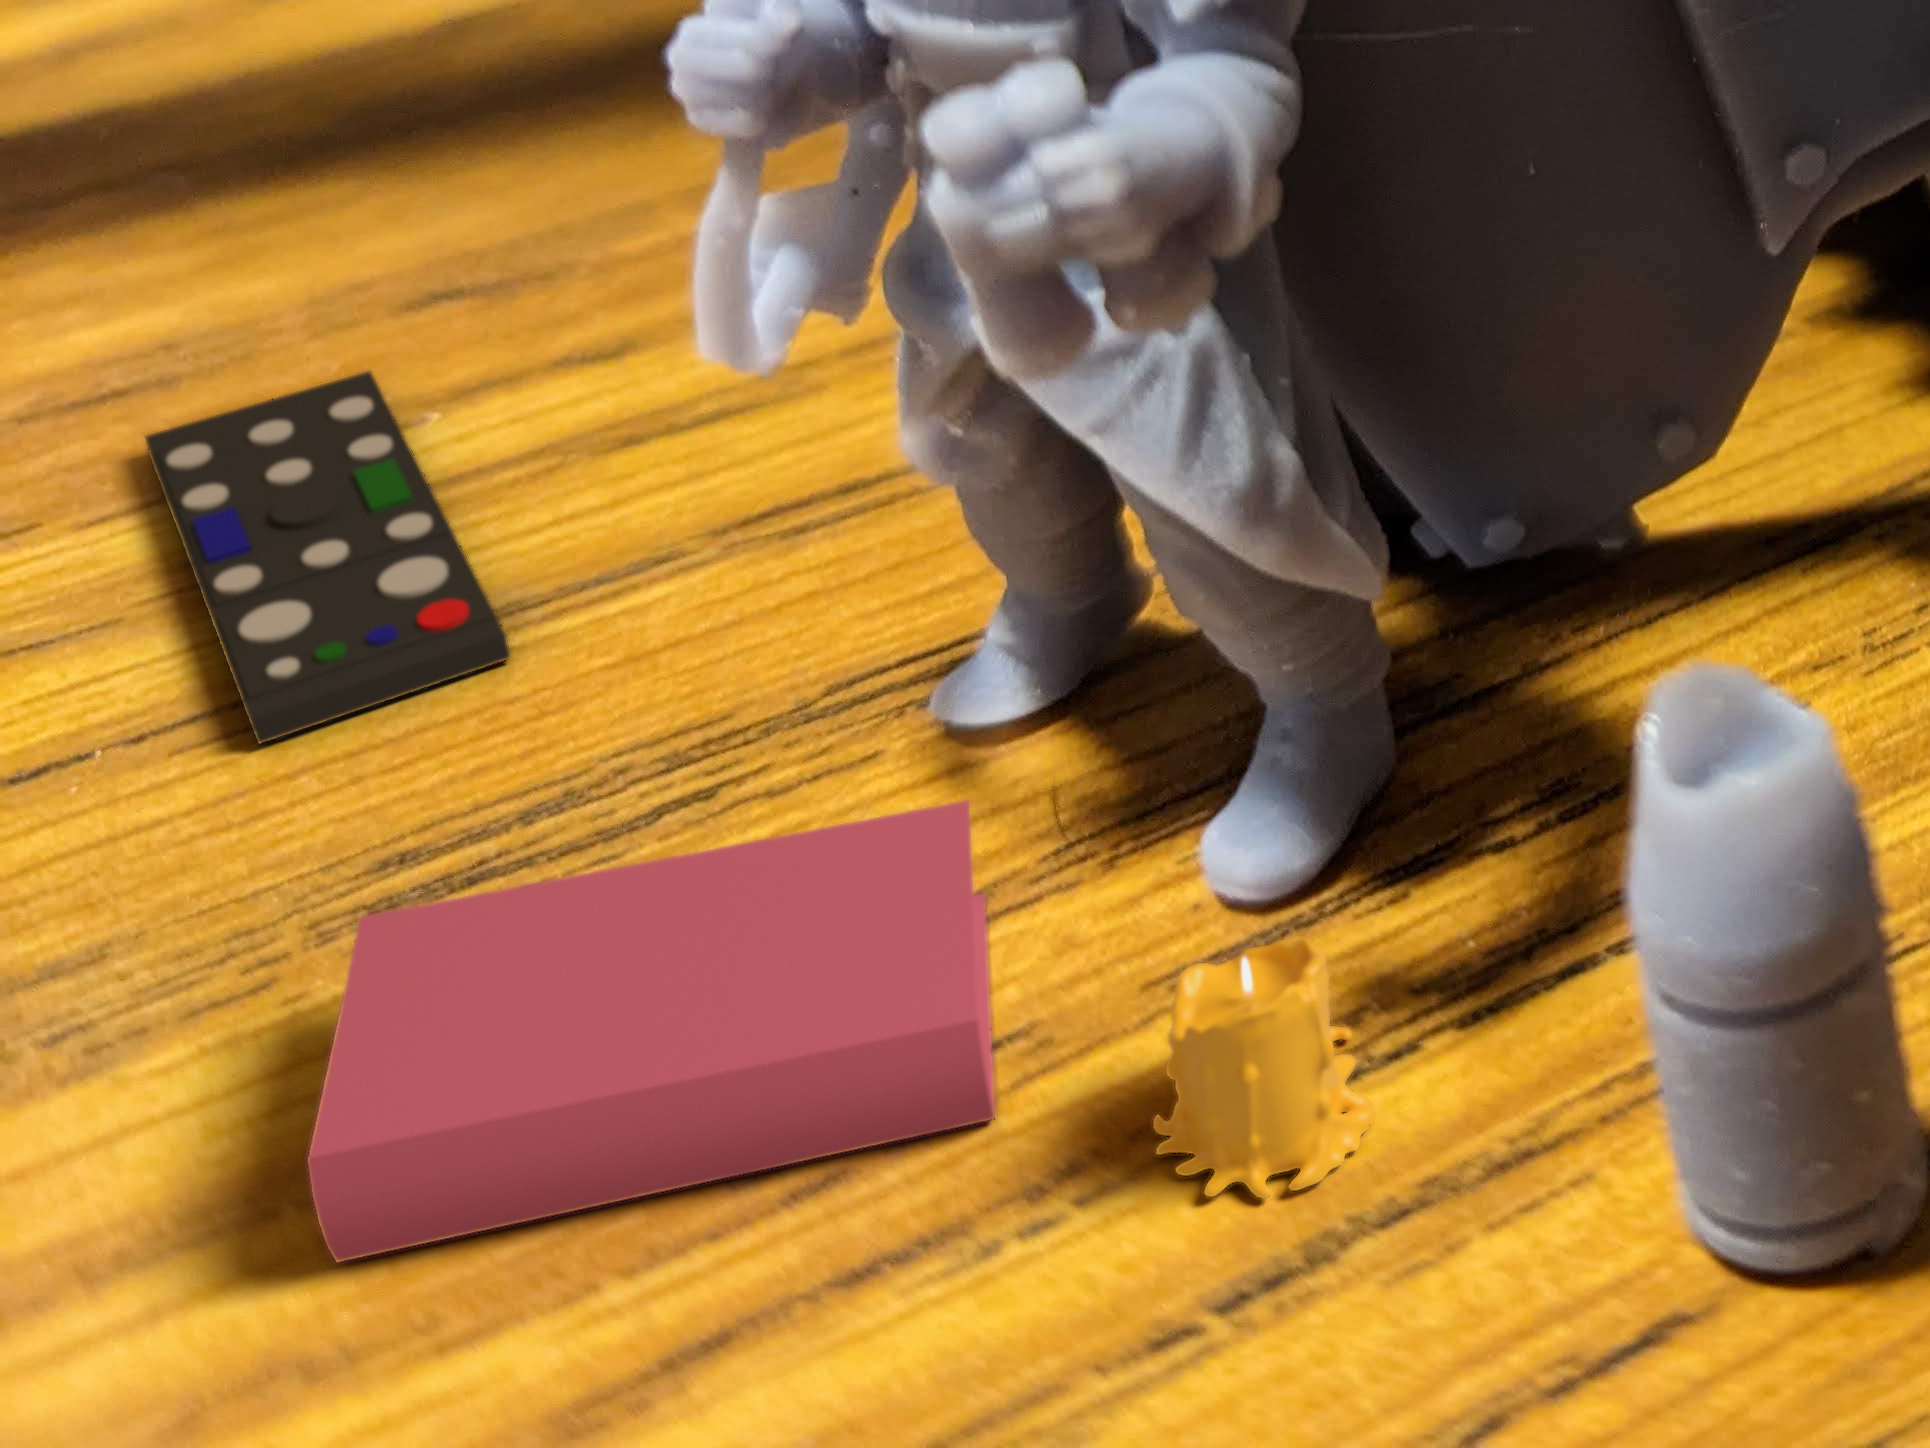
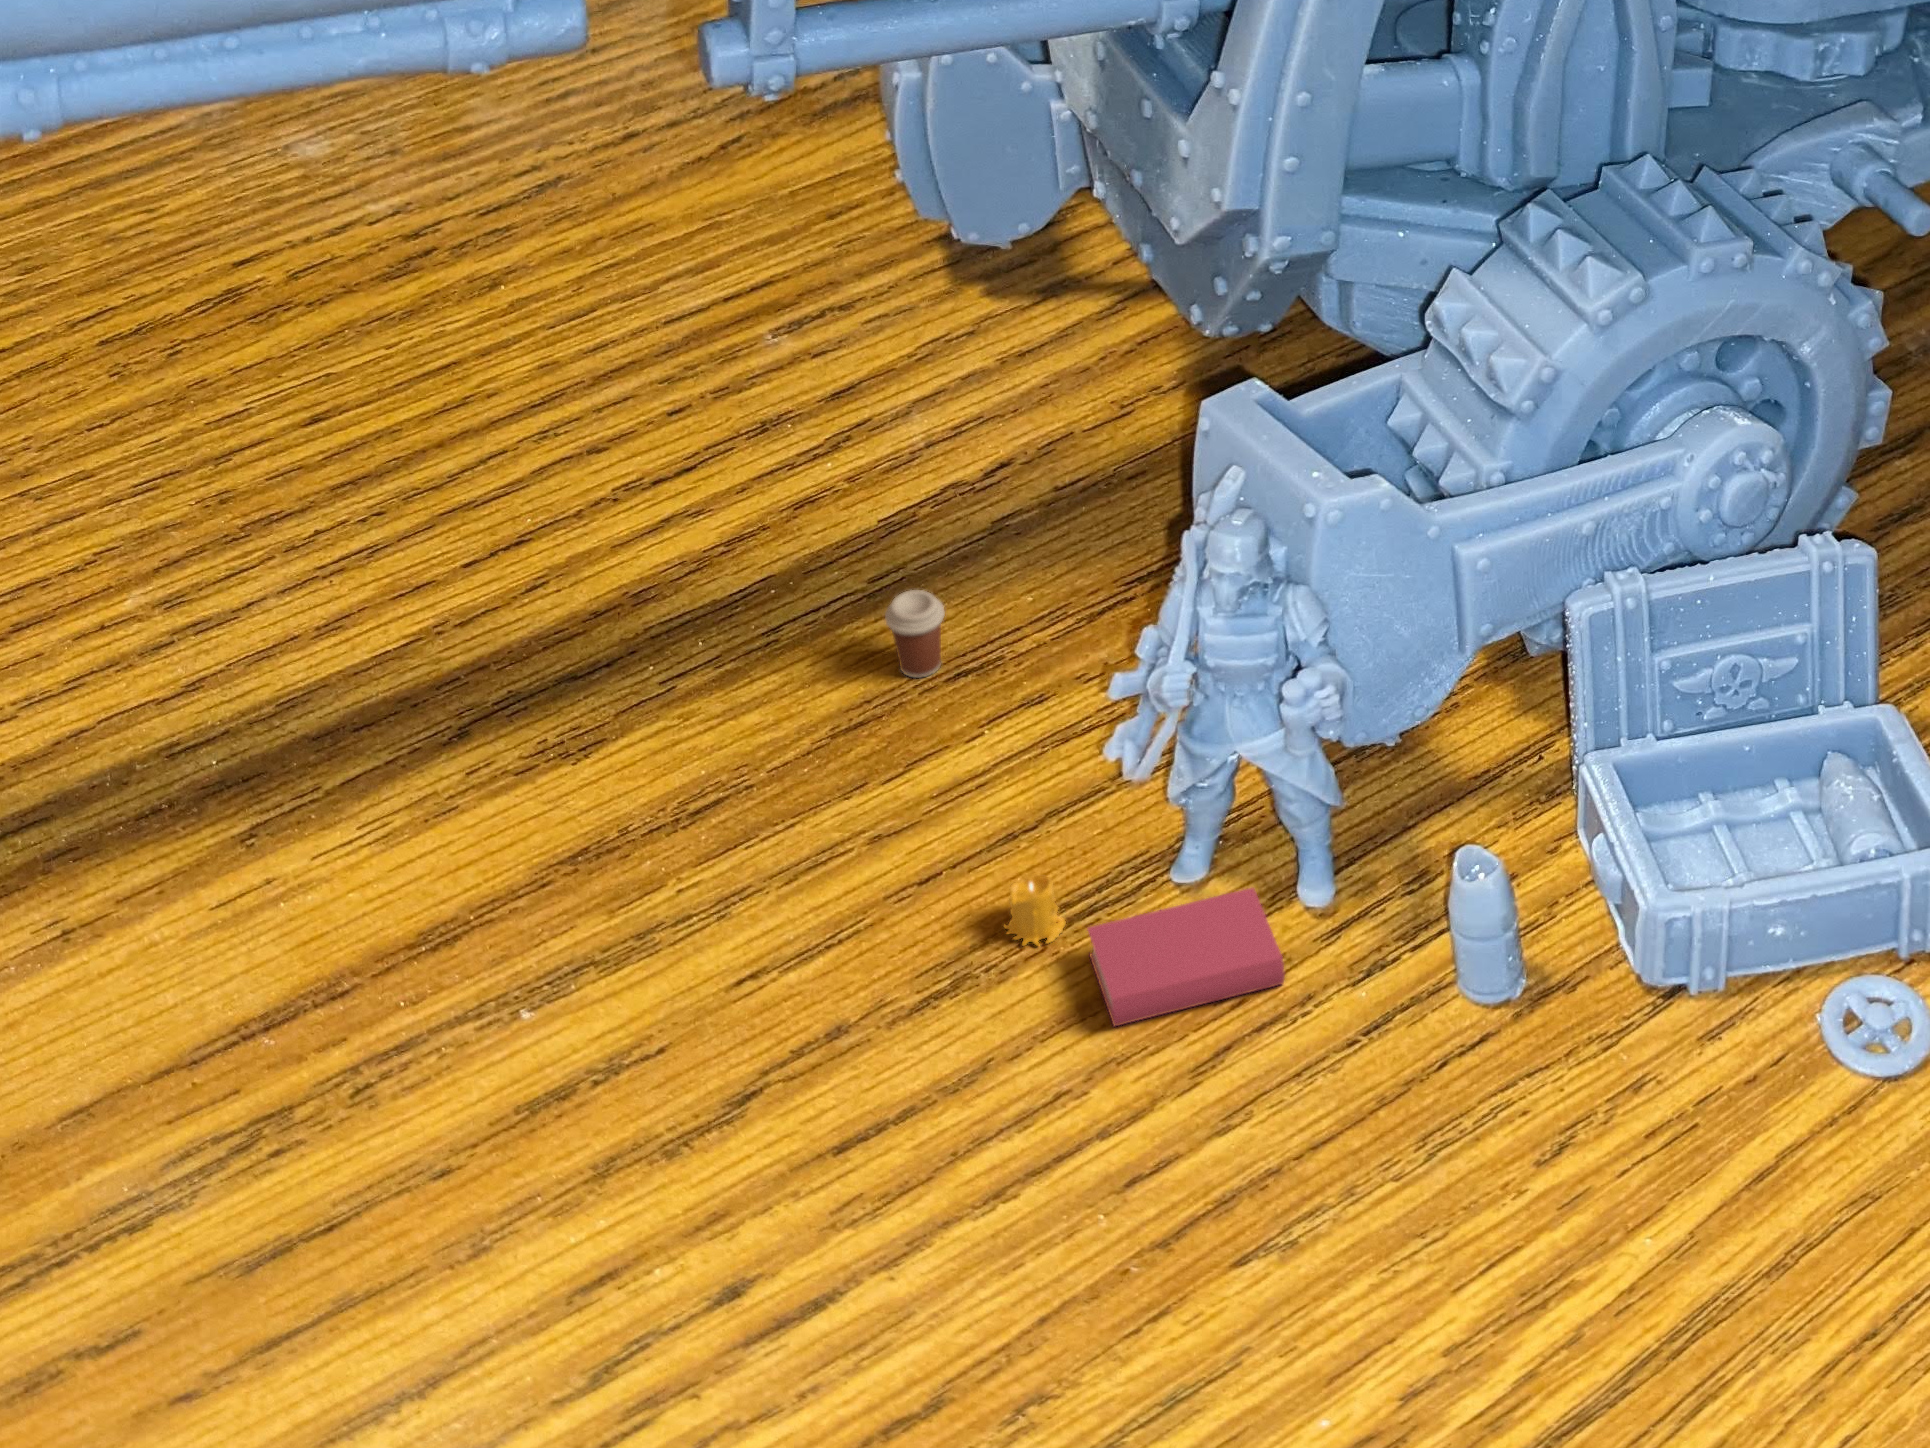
coffee cup: none [215,66,402,304] -> present [885,590,945,678]
remote control: present [145,371,511,744] -> none [896,712,1067,864]
candle: present [1153,938,1375,1199] -> present [1004,876,1066,946]

